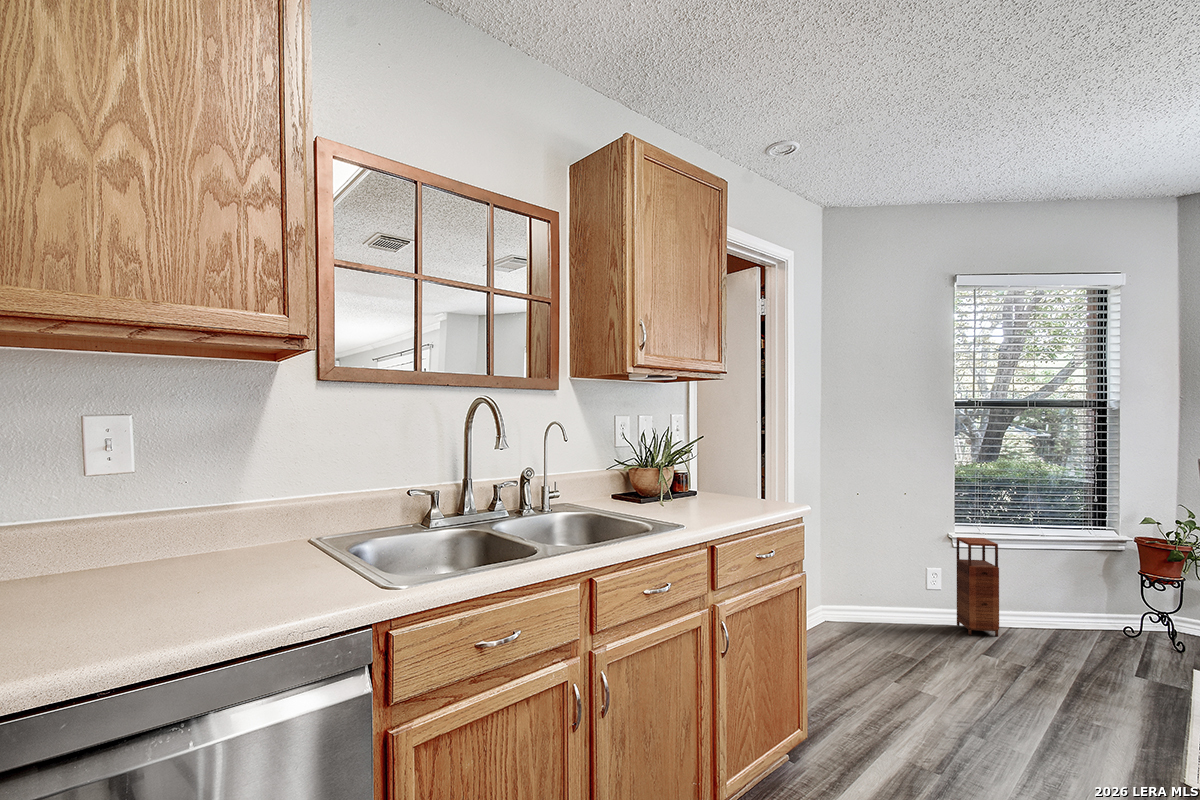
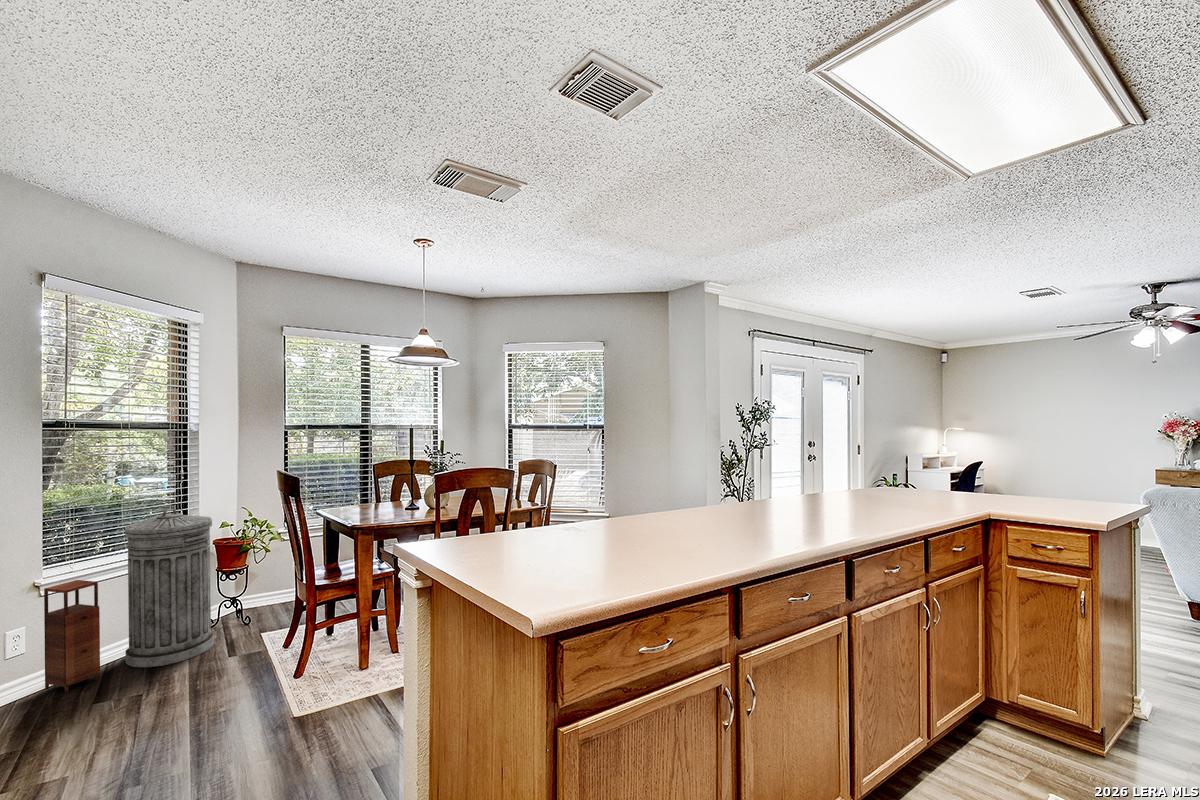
trash can: none [1026,490,1125,659] -> present [125,509,214,667]

